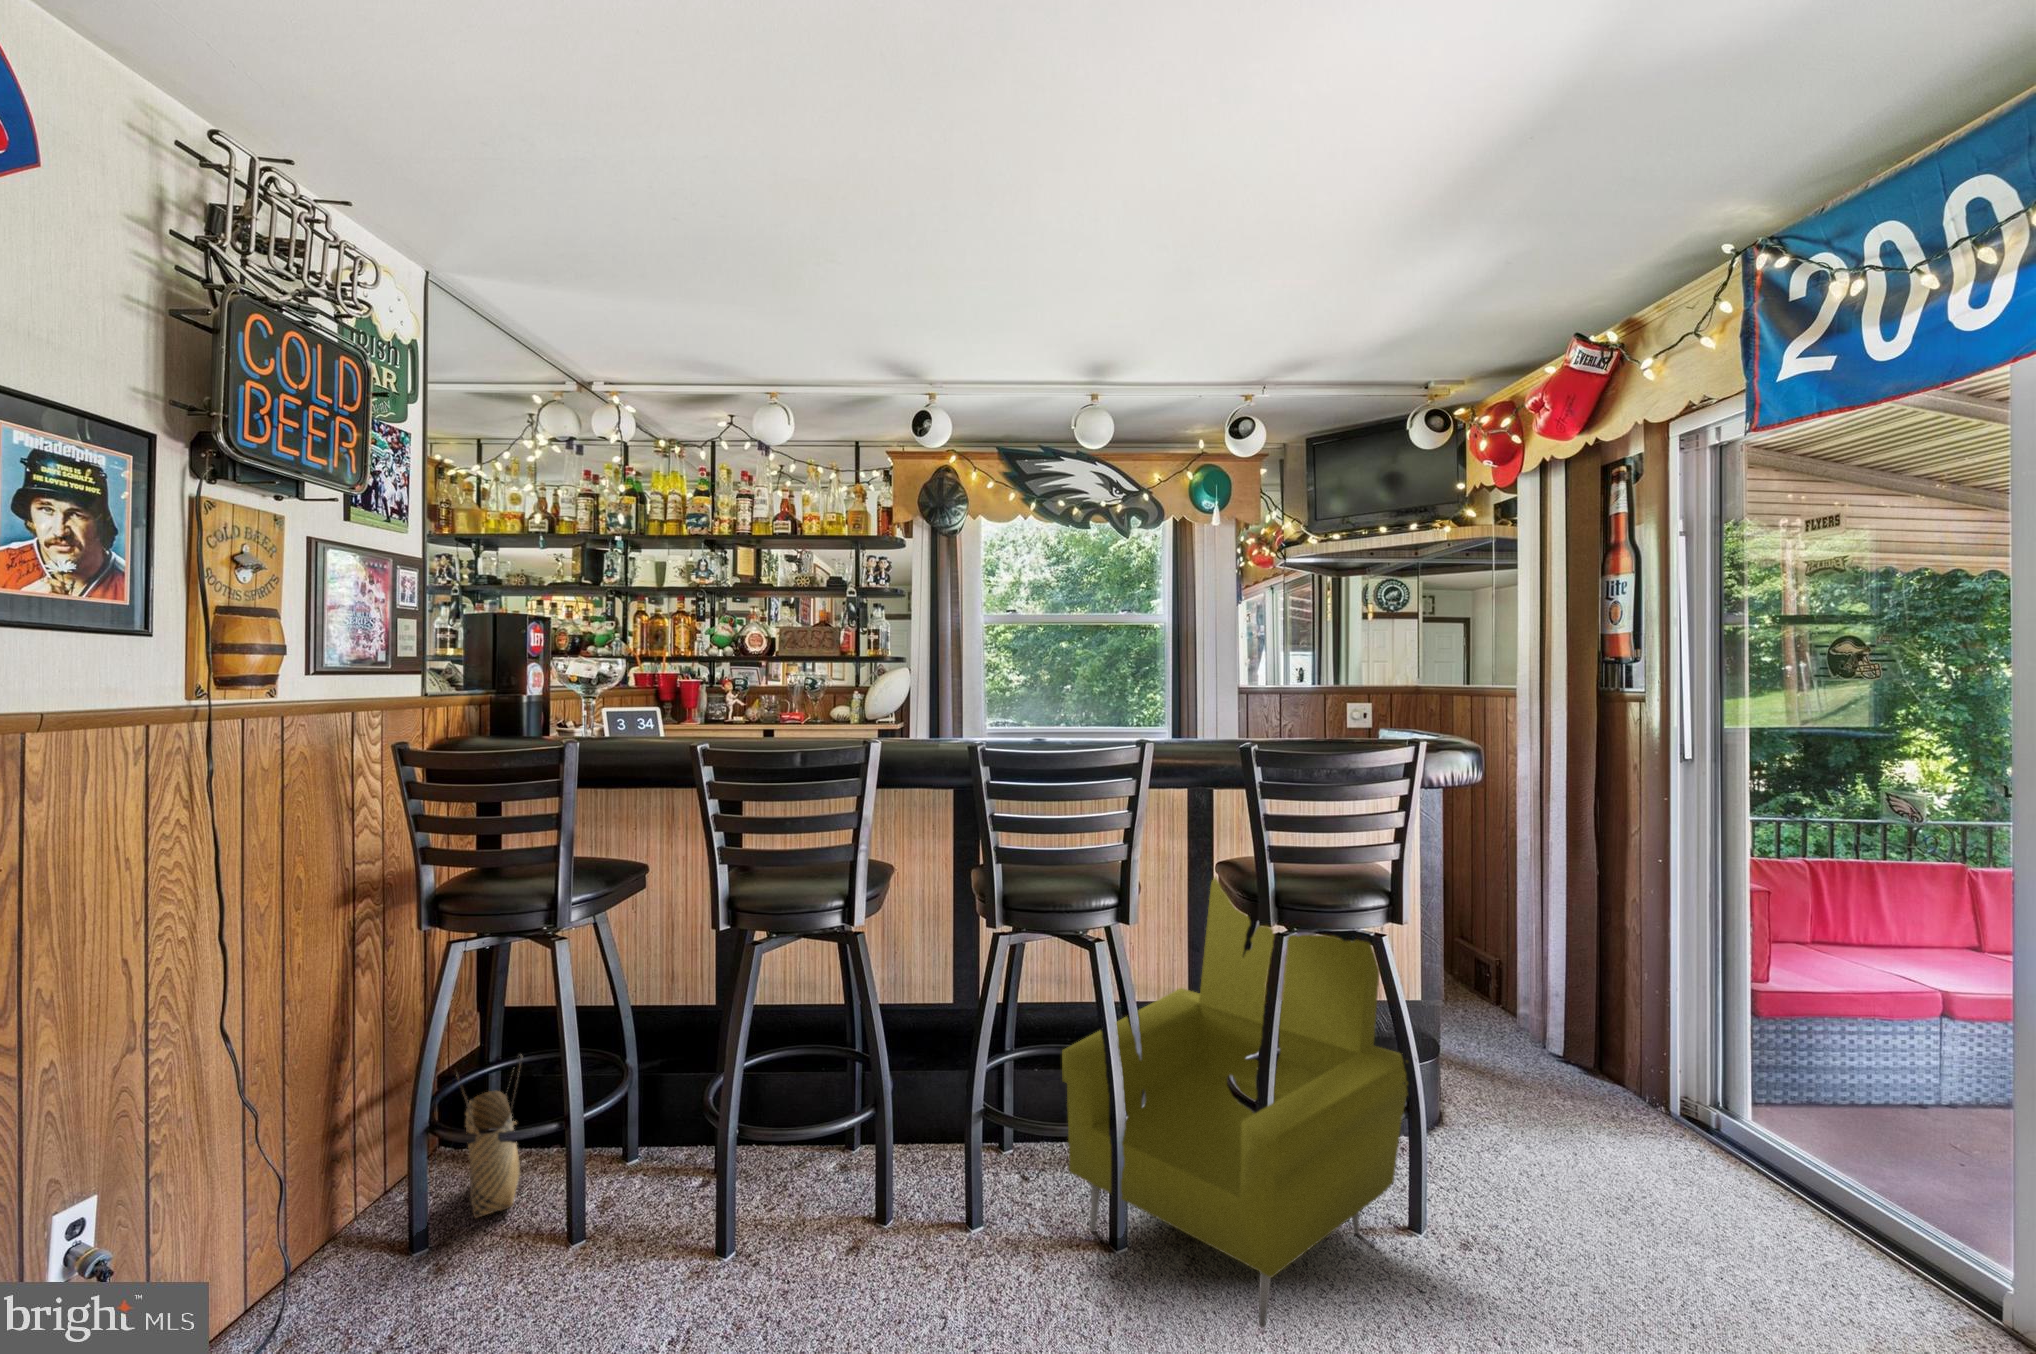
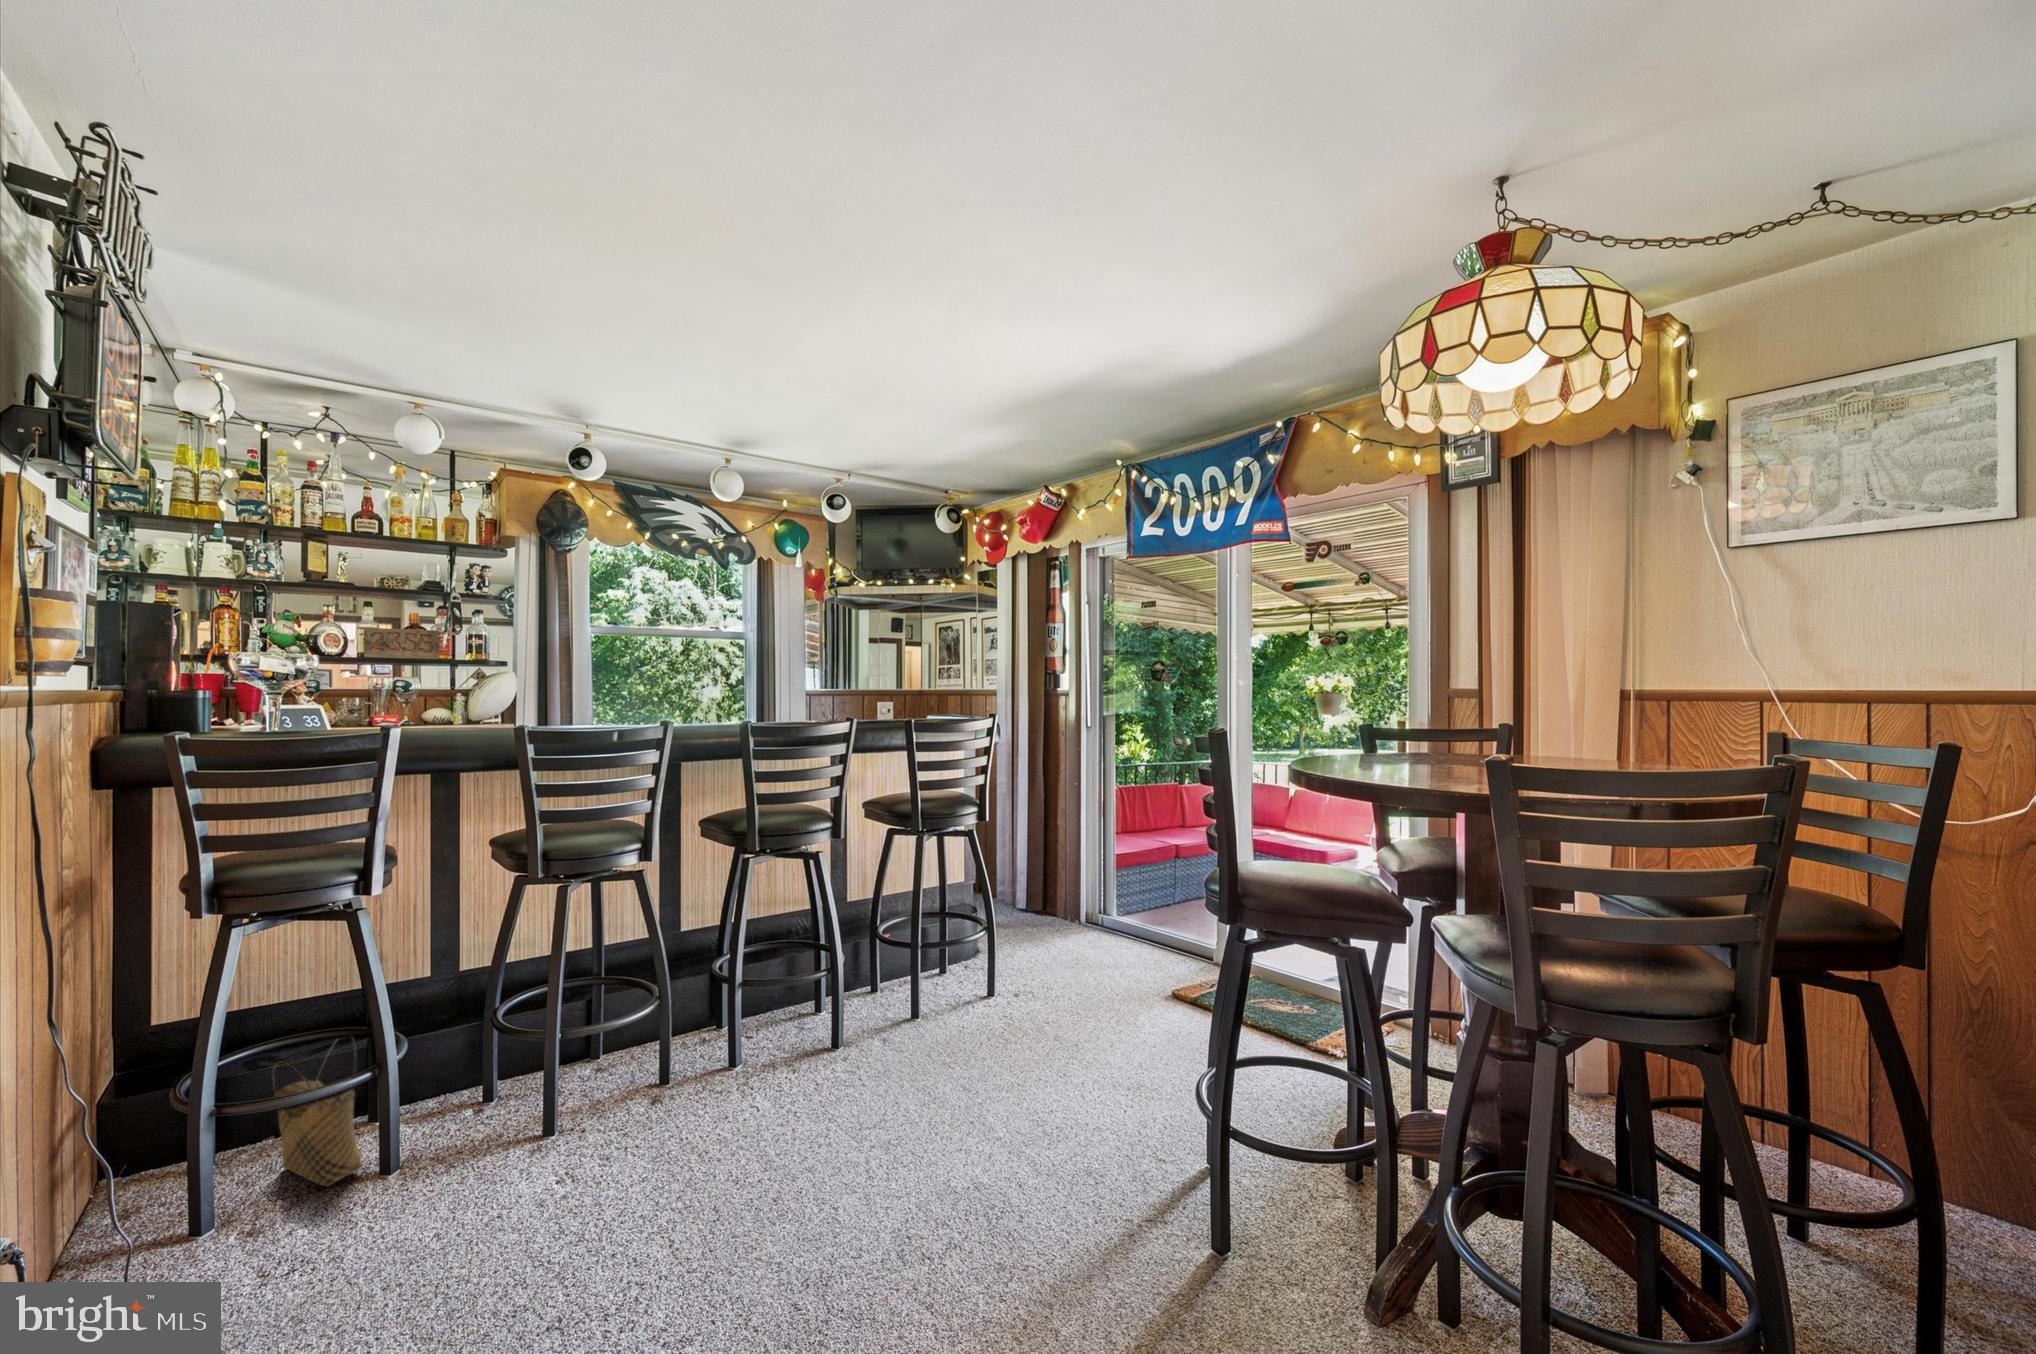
armchair: present [1062,877,1408,1328] -> none [832,807,1015,1041]

